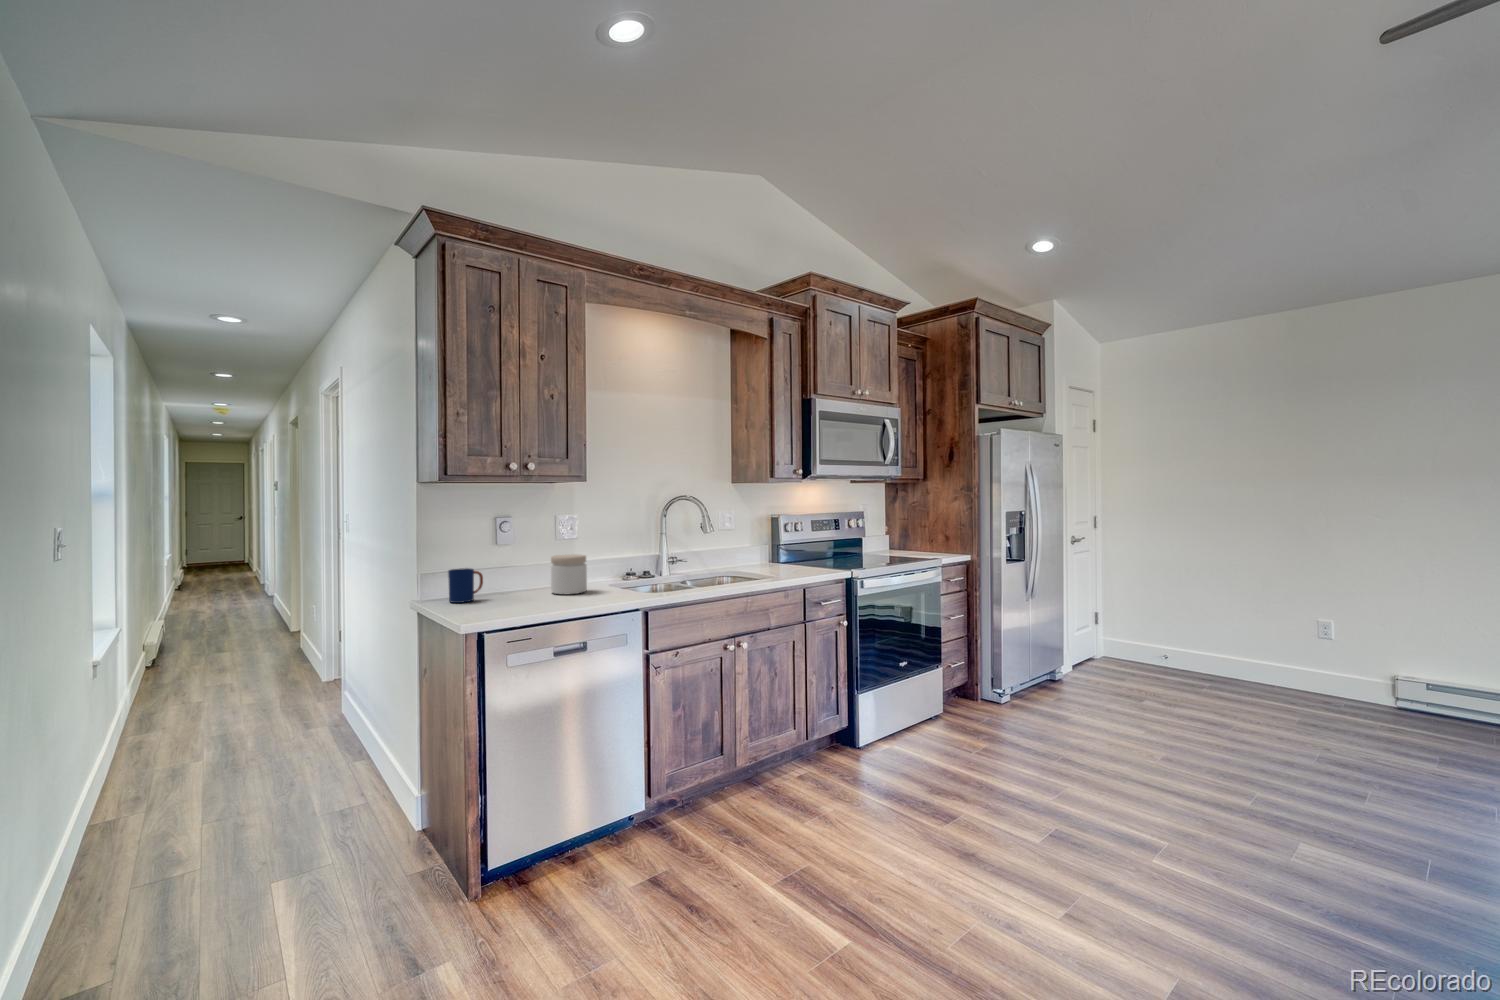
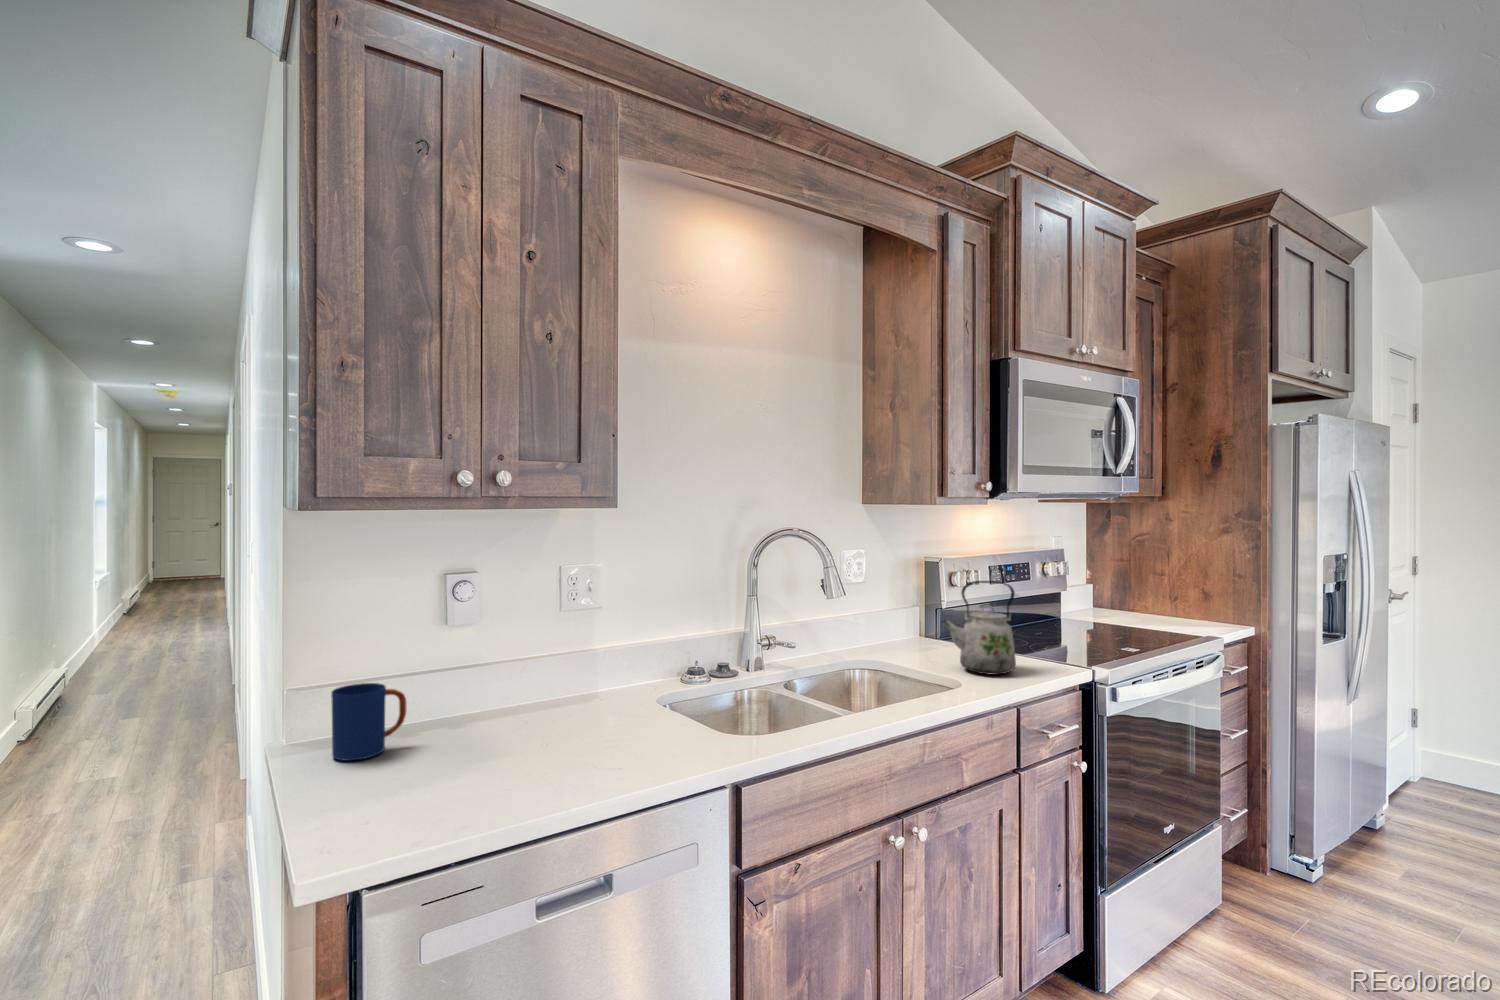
kettle: none [768,524,809,574] -> present [941,581,1016,675]
jar: present [551,554,587,594] -> none [545,647,614,733]

